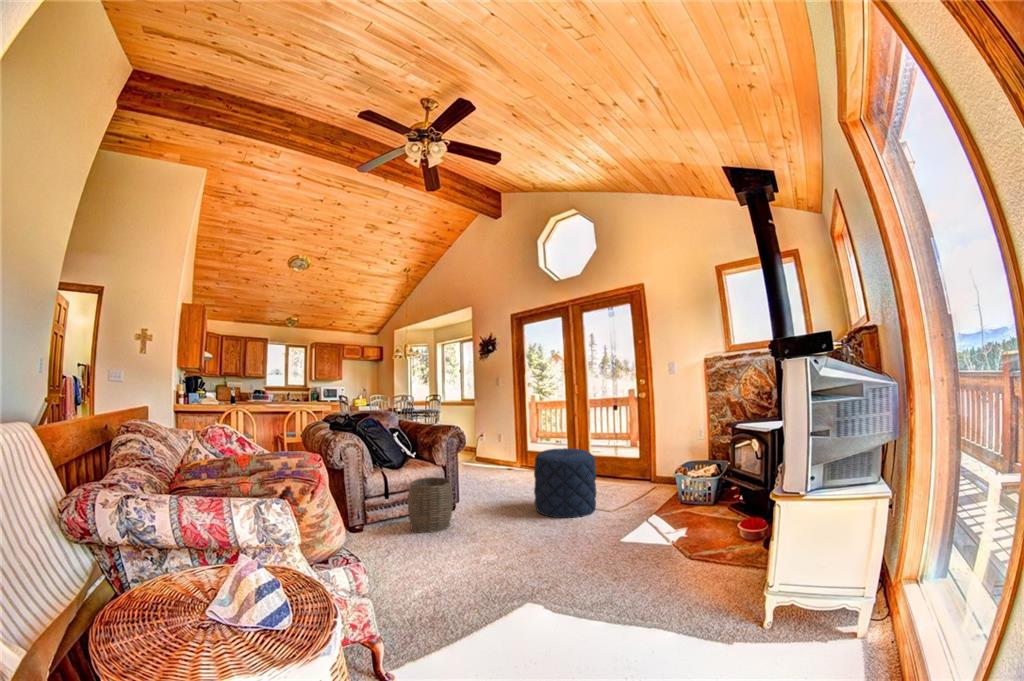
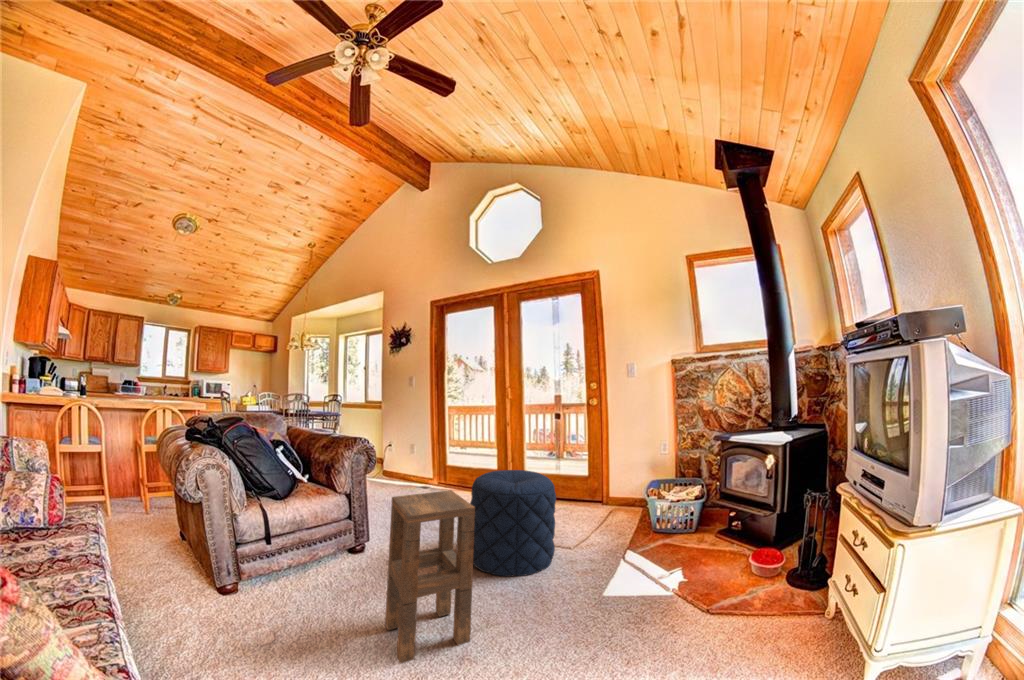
side table: none [479,456,528,547] -> present [385,490,475,664]
woven basket: present [408,477,453,533] -> none [260,524,343,631]

